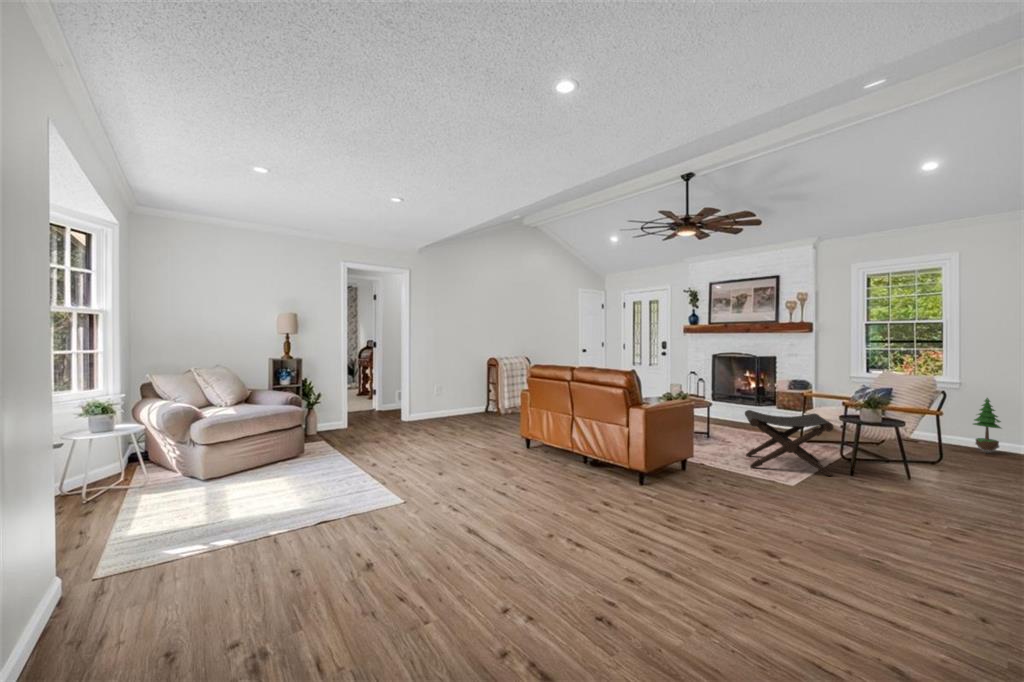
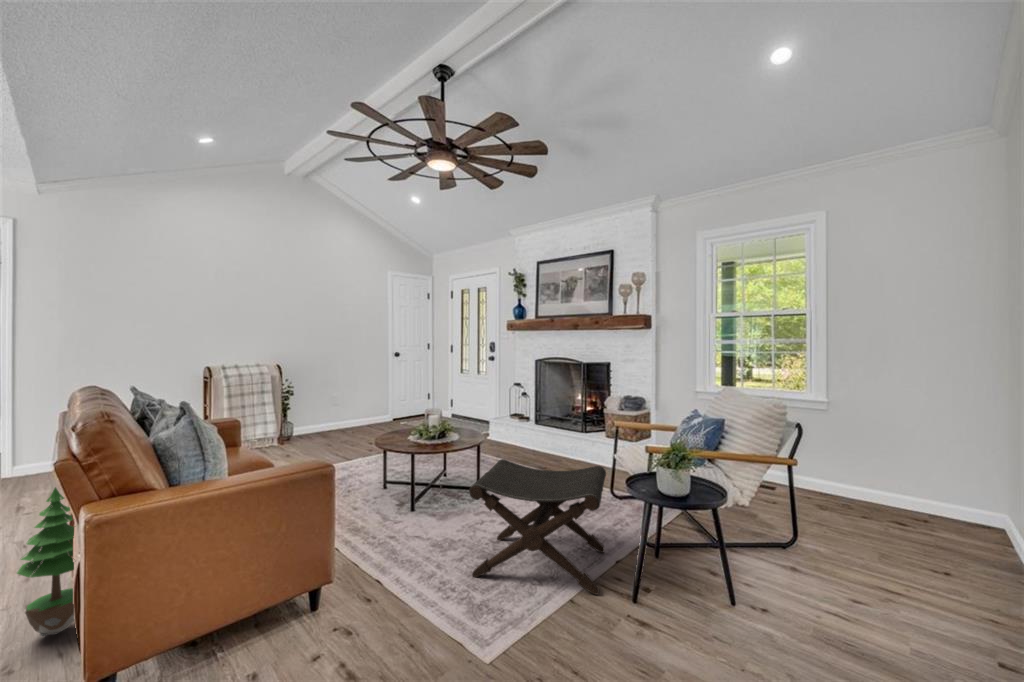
potted tree: present [973,398,1001,453] -> present [17,487,75,636]

